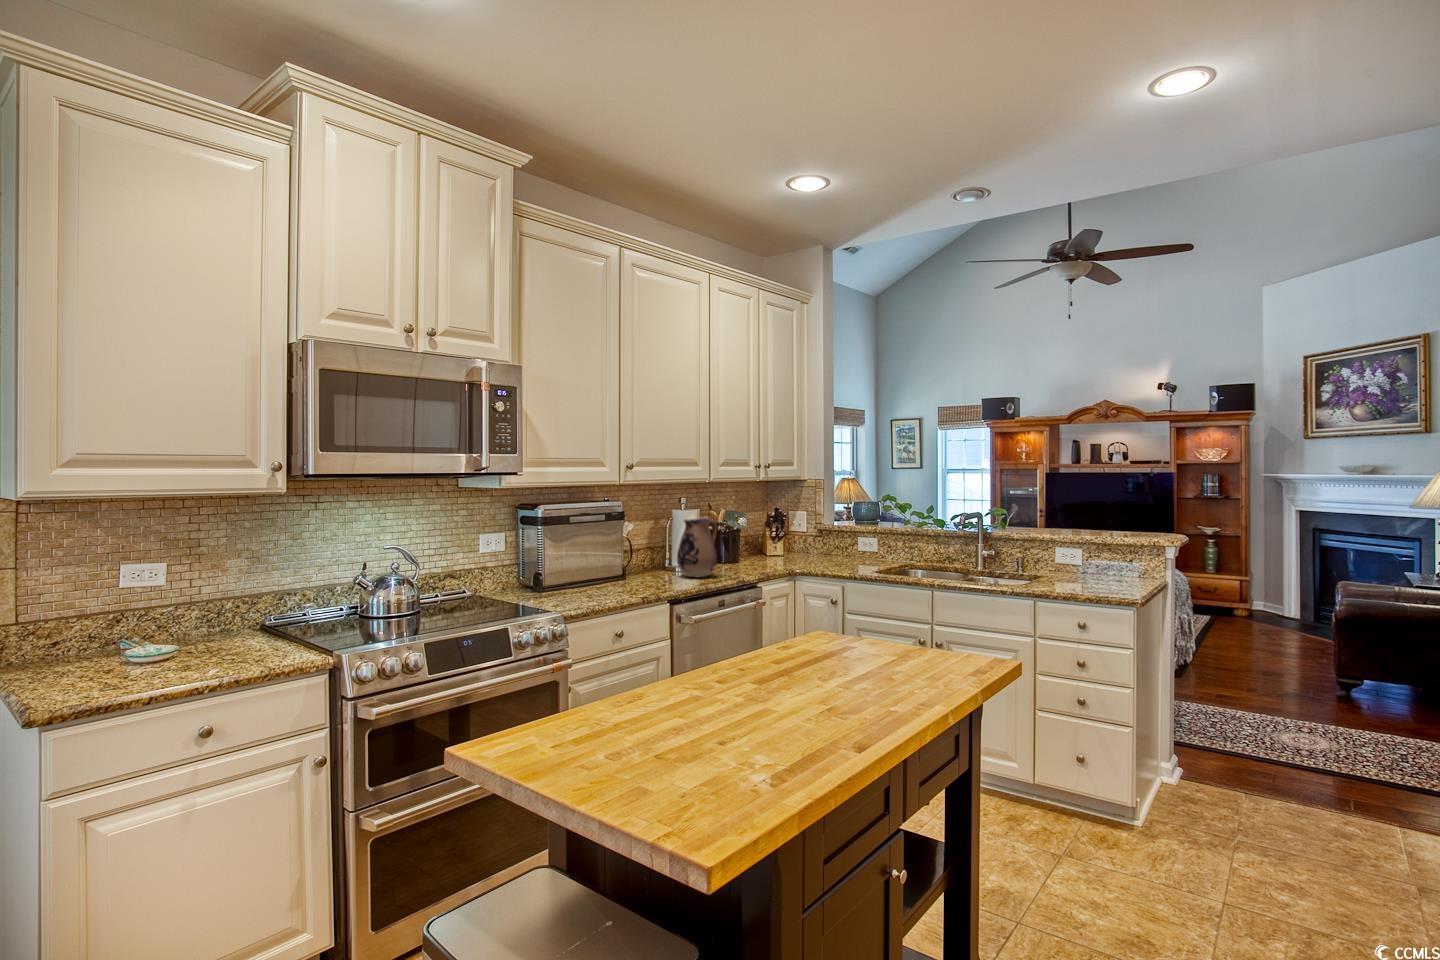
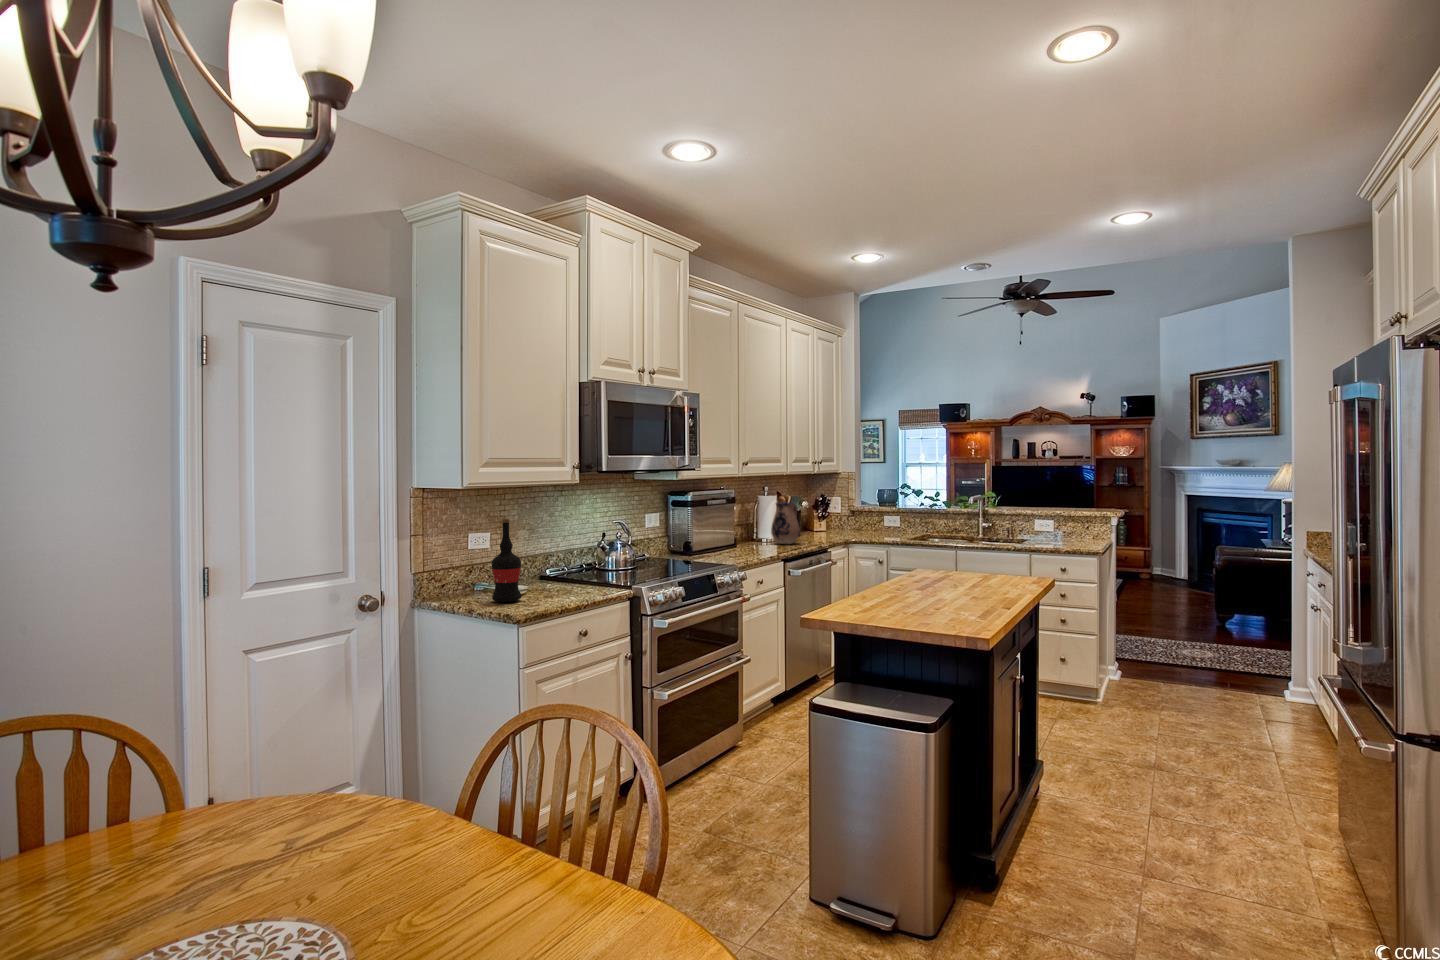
wine bottle: none [64,547,124,683] -> present [492,519,522,602]

